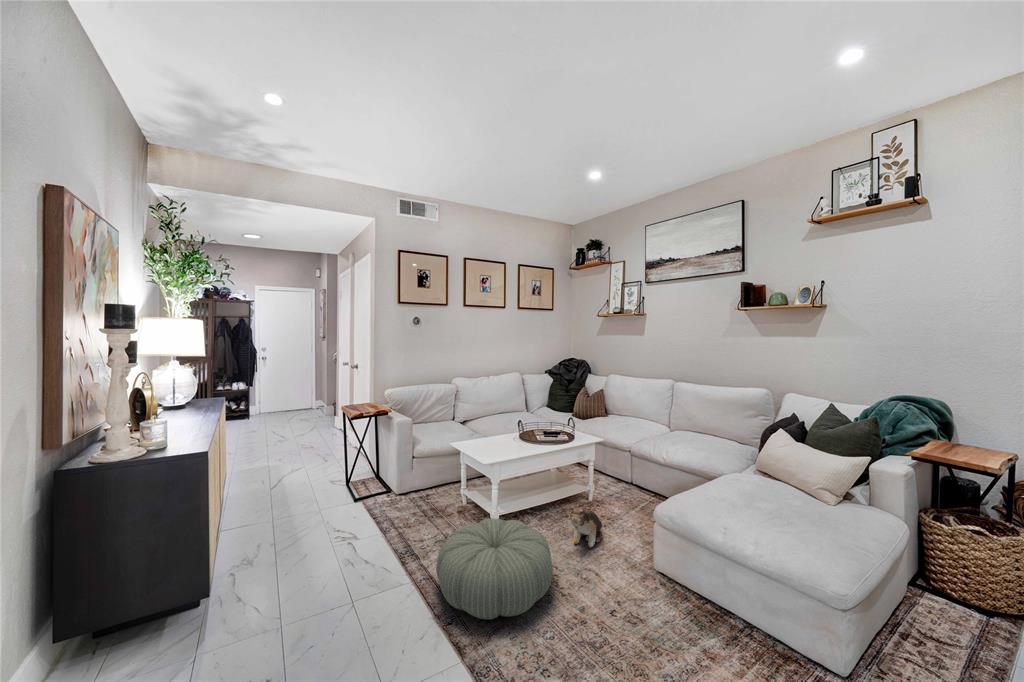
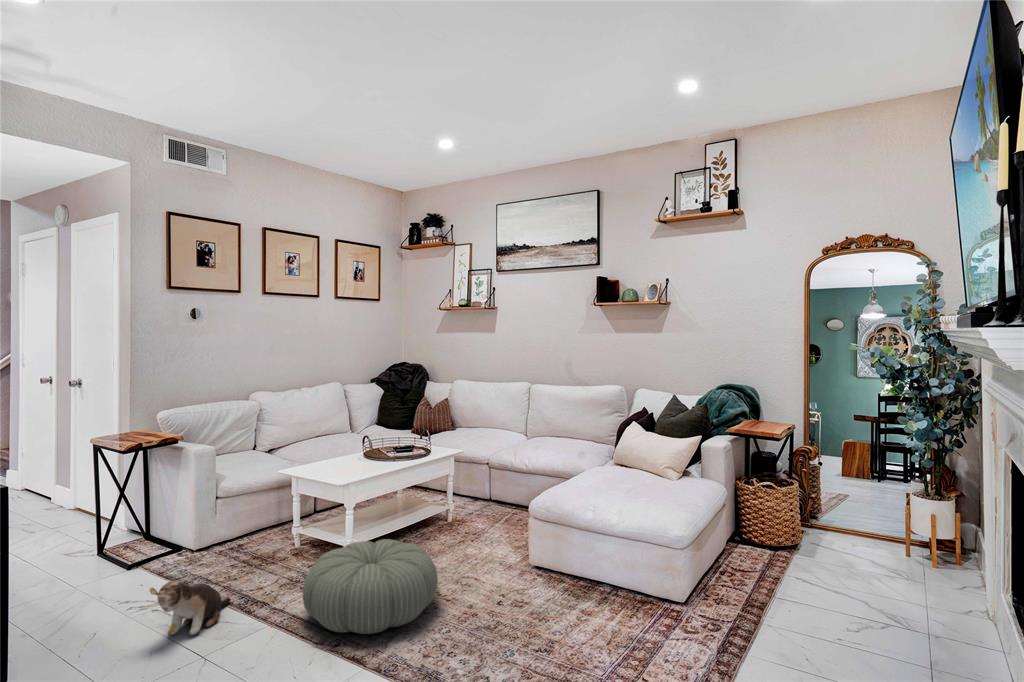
plush toy: present [567,507,602,547] -> present [150,580,231,635]

